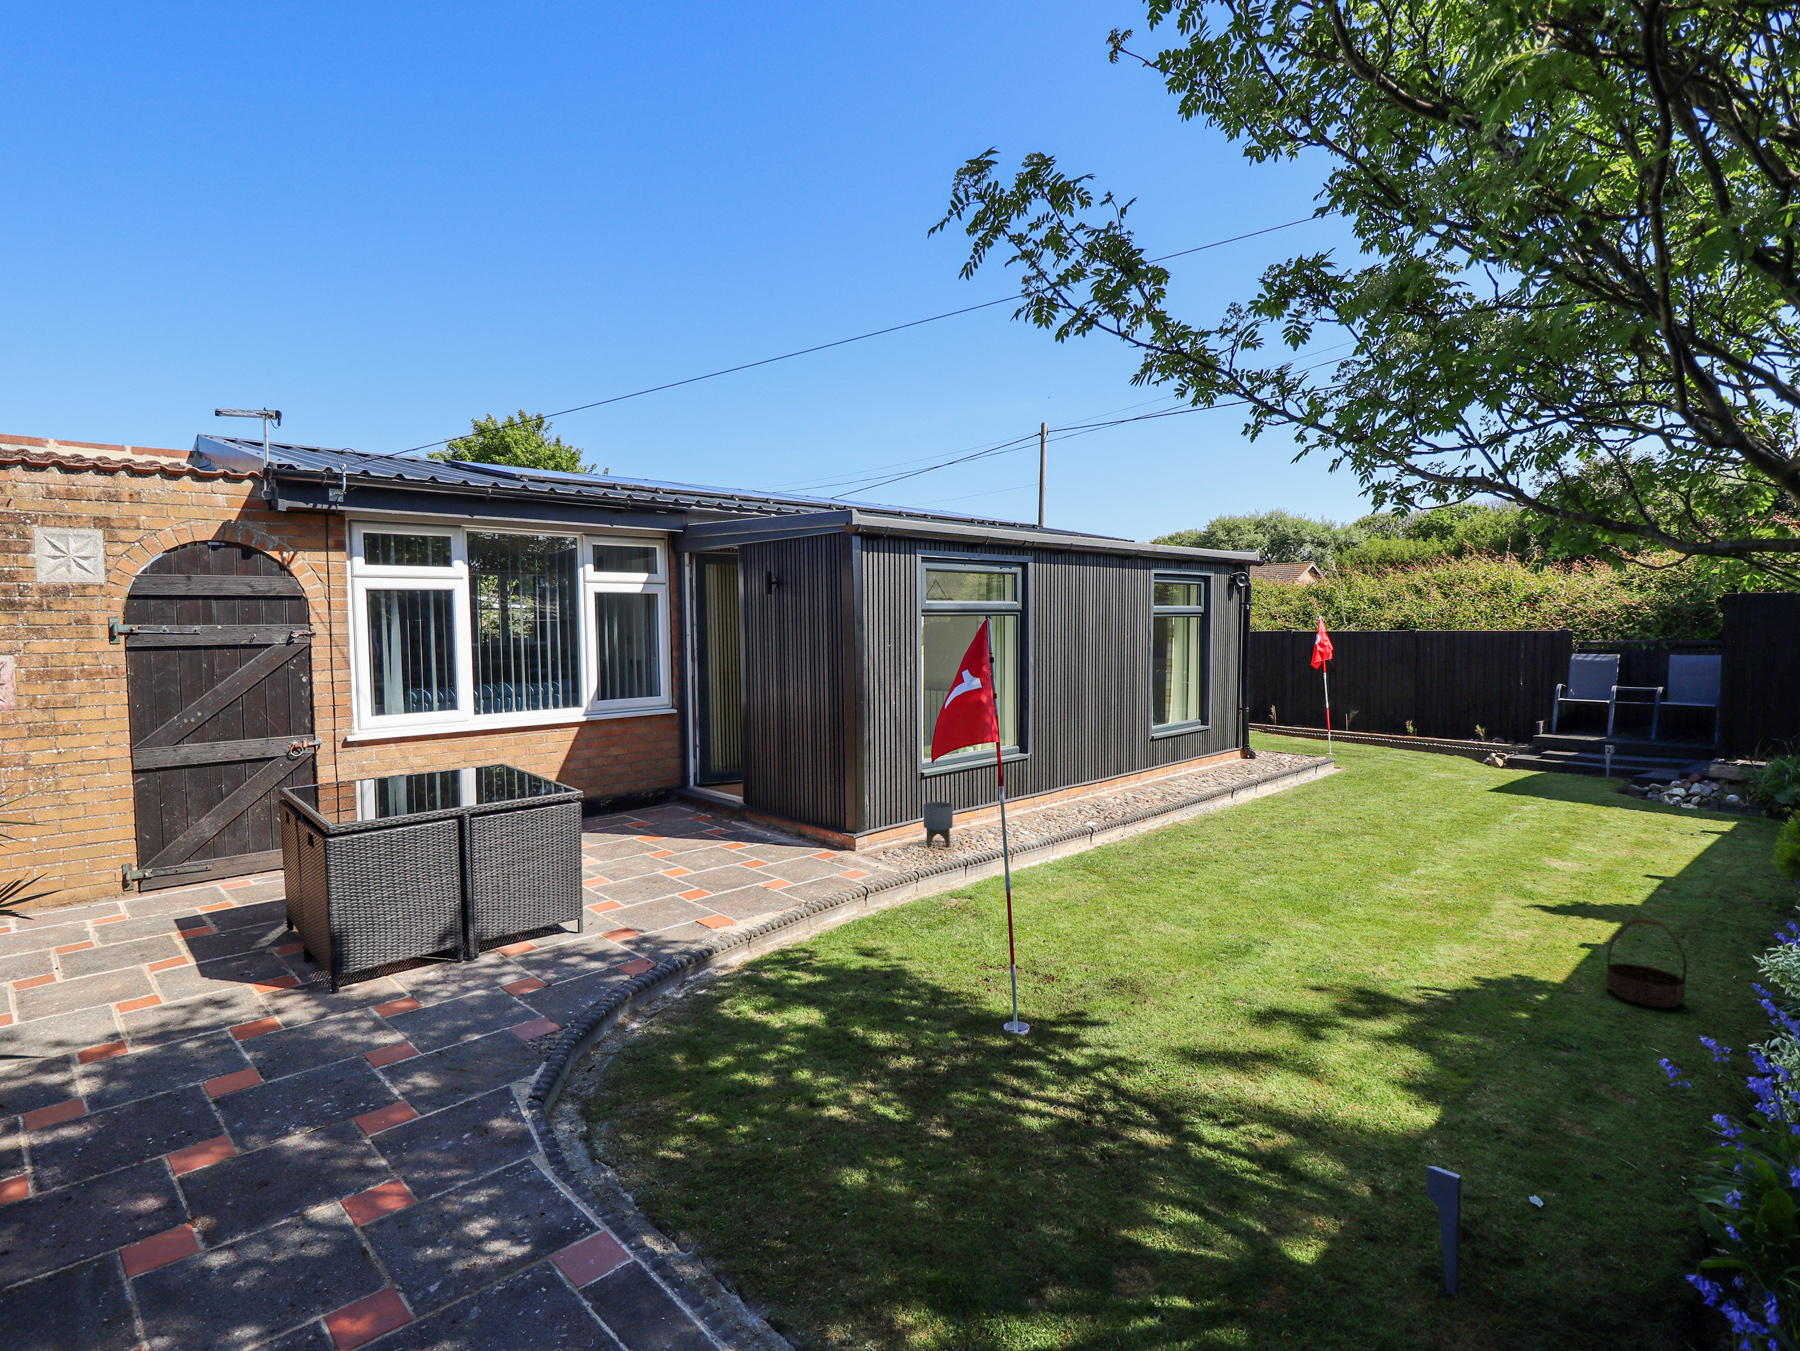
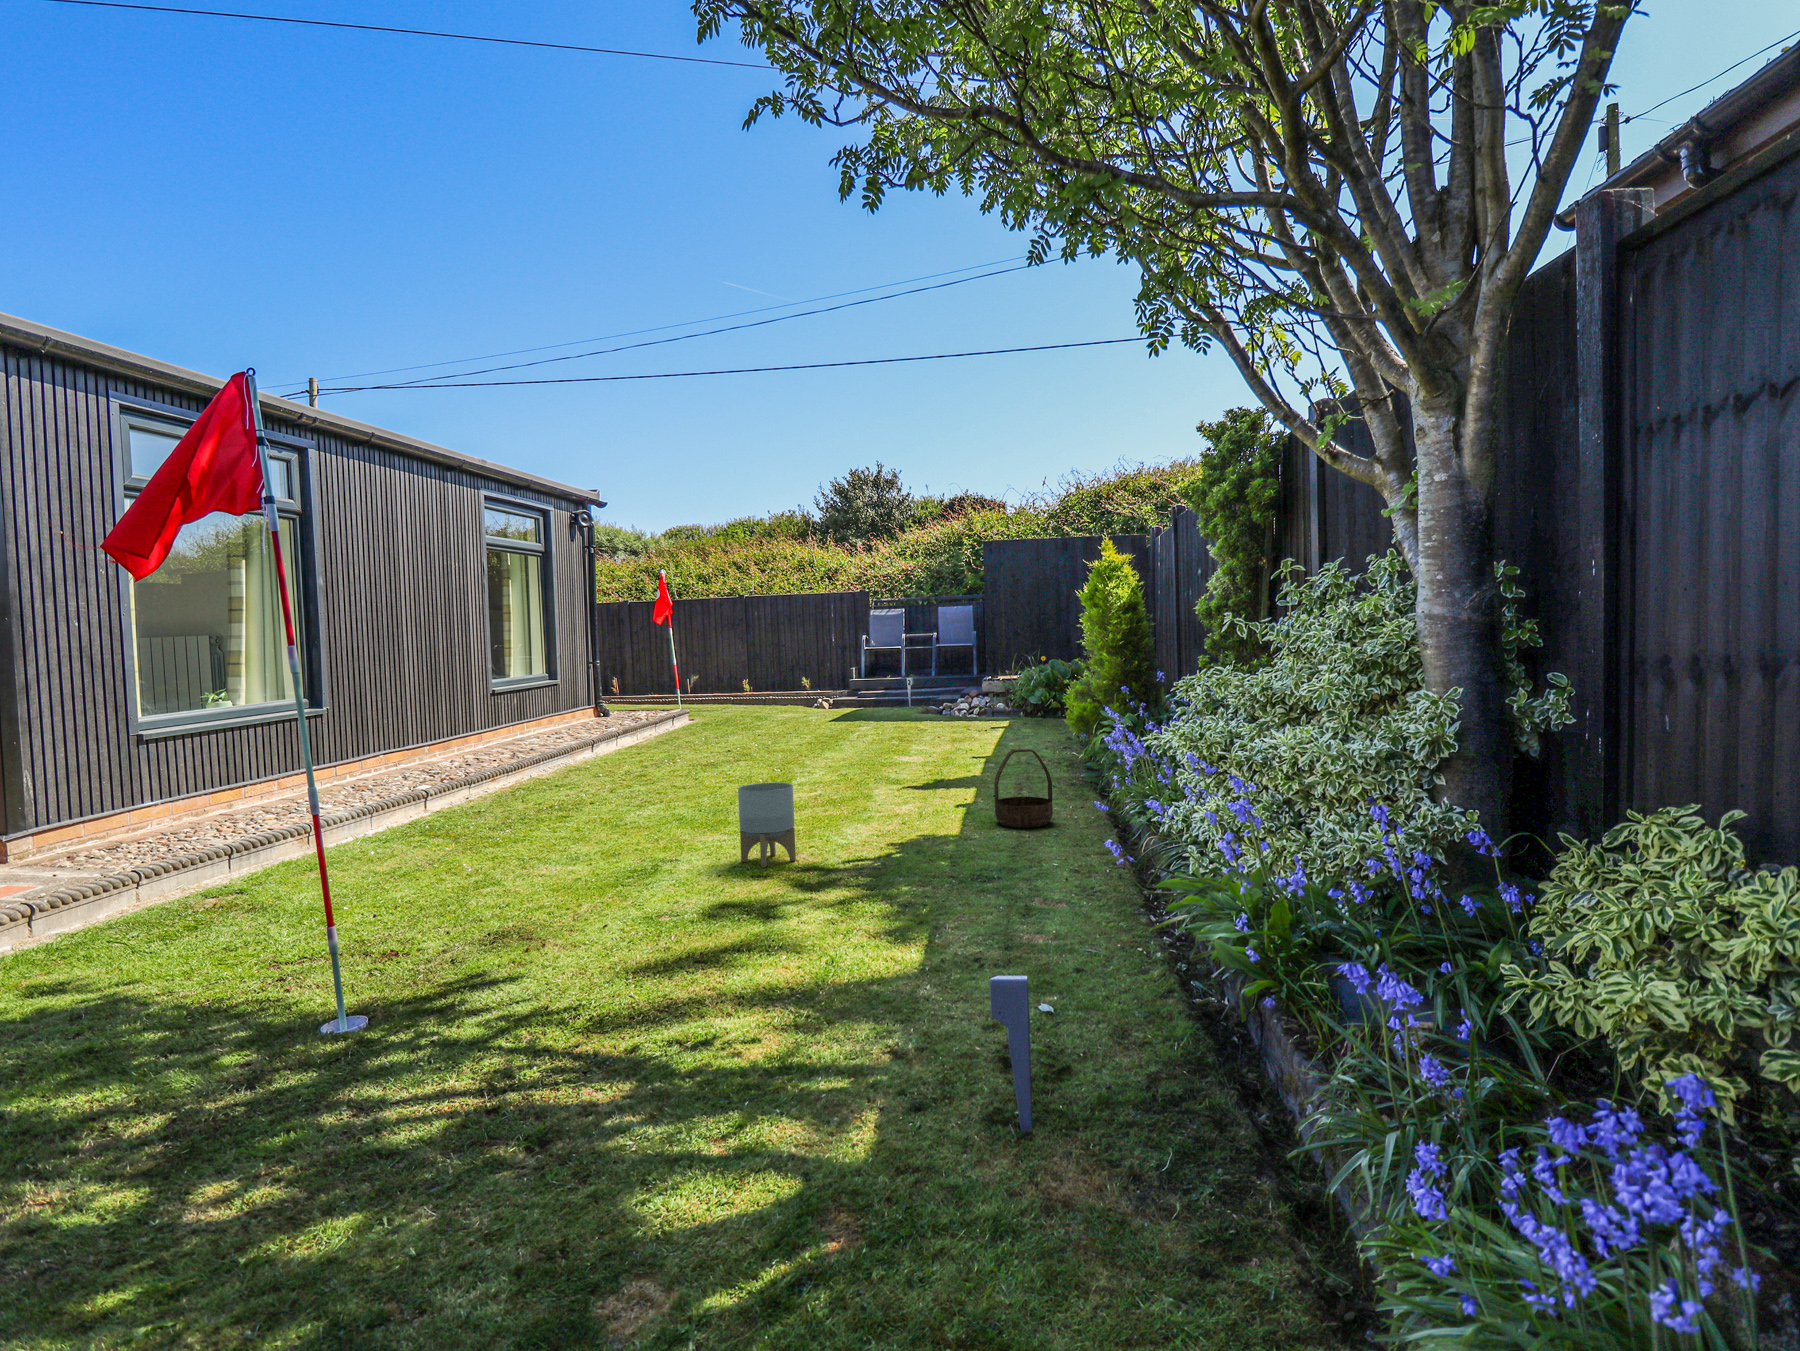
planter: present [924,802,953,847] -> present [738,782,796,868]

